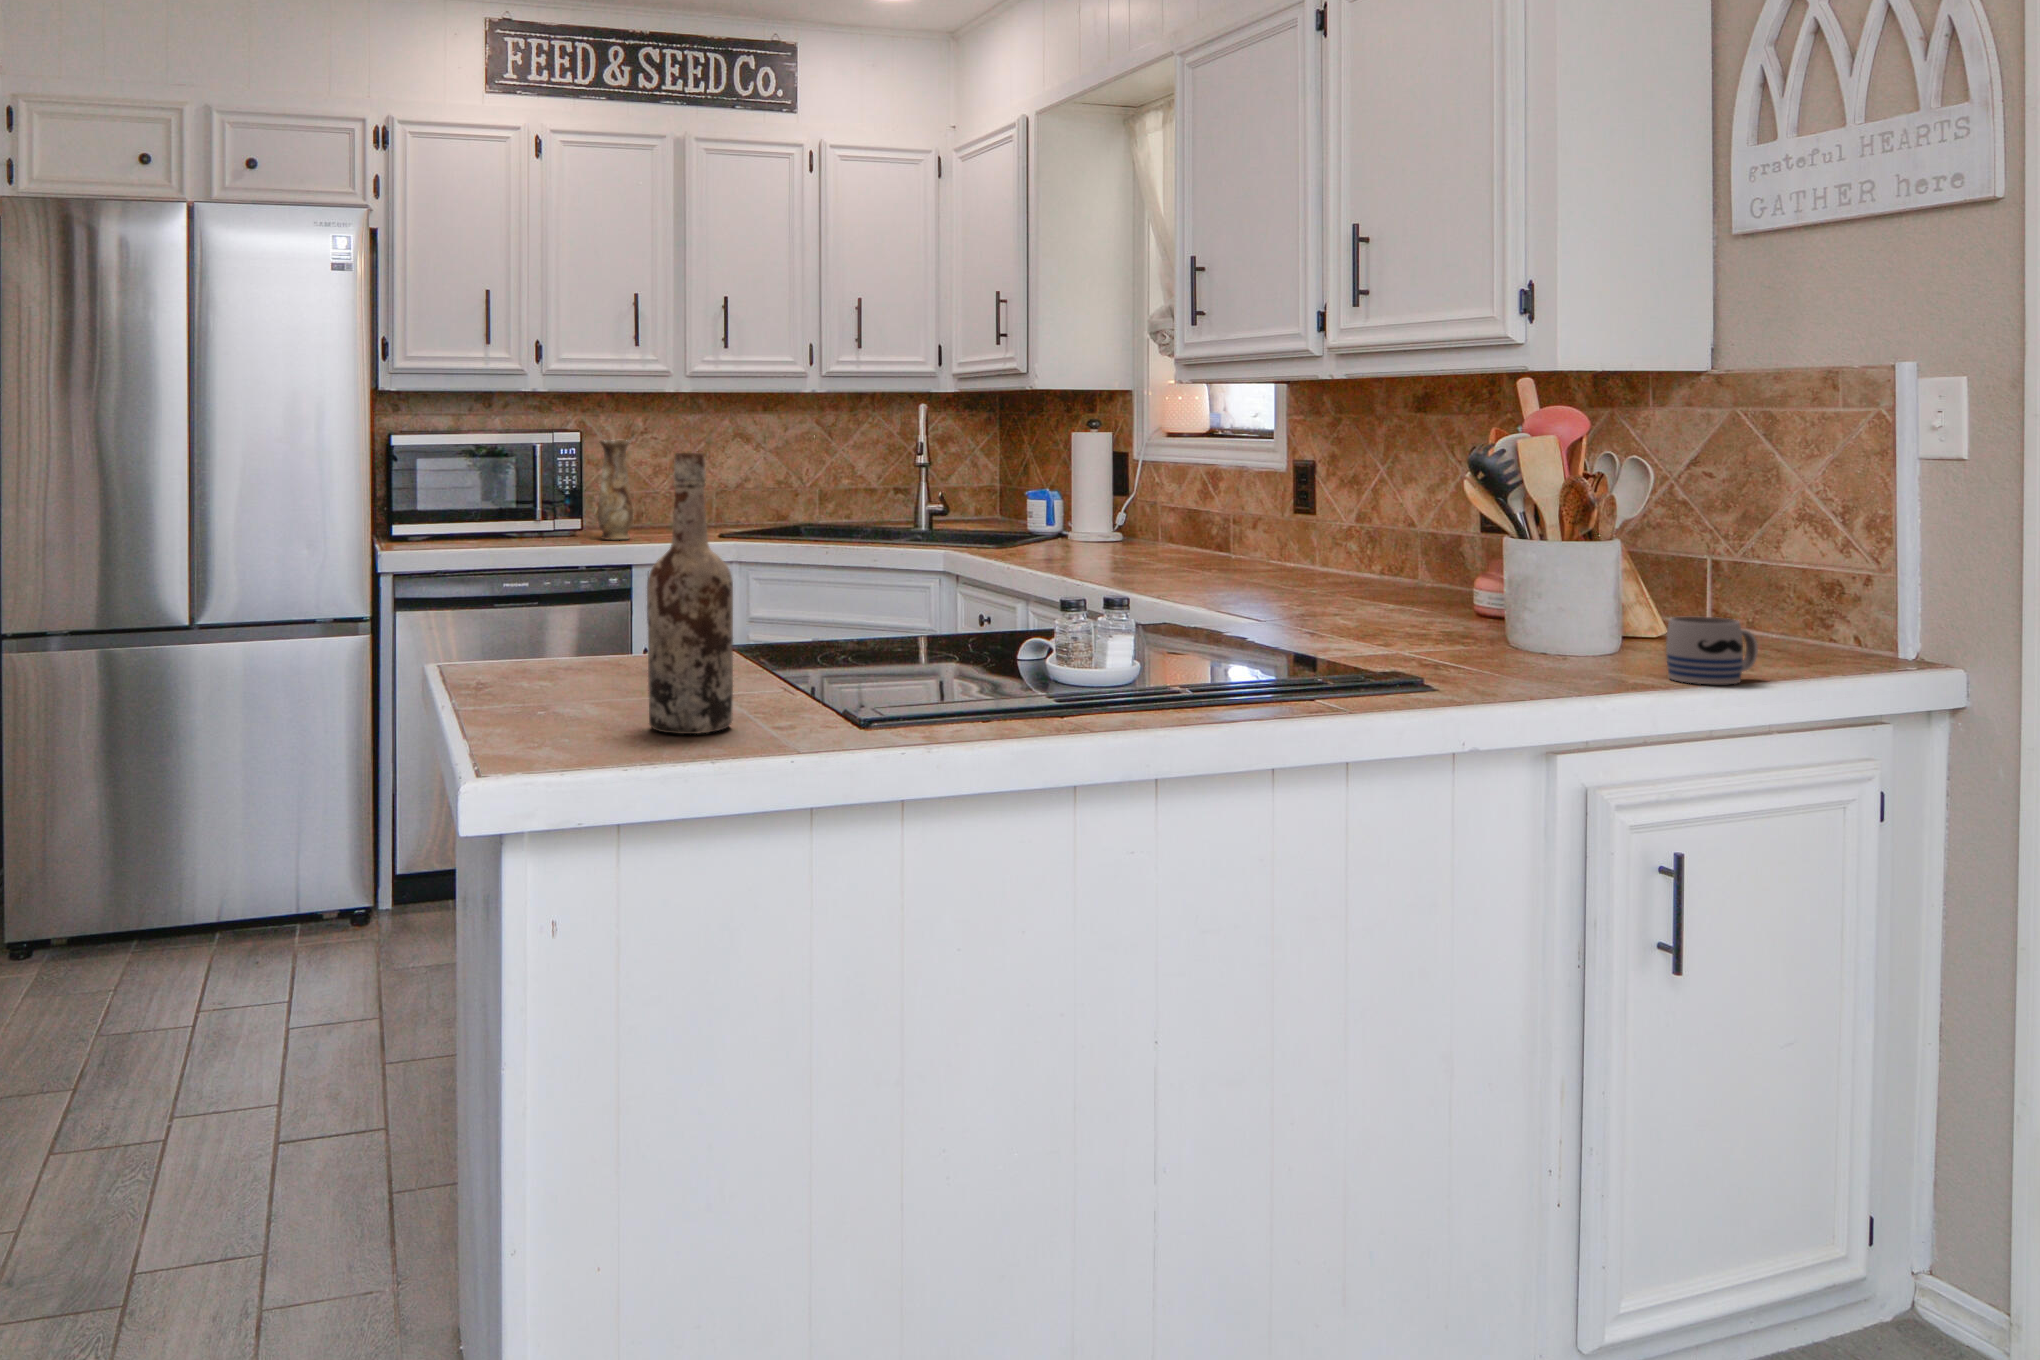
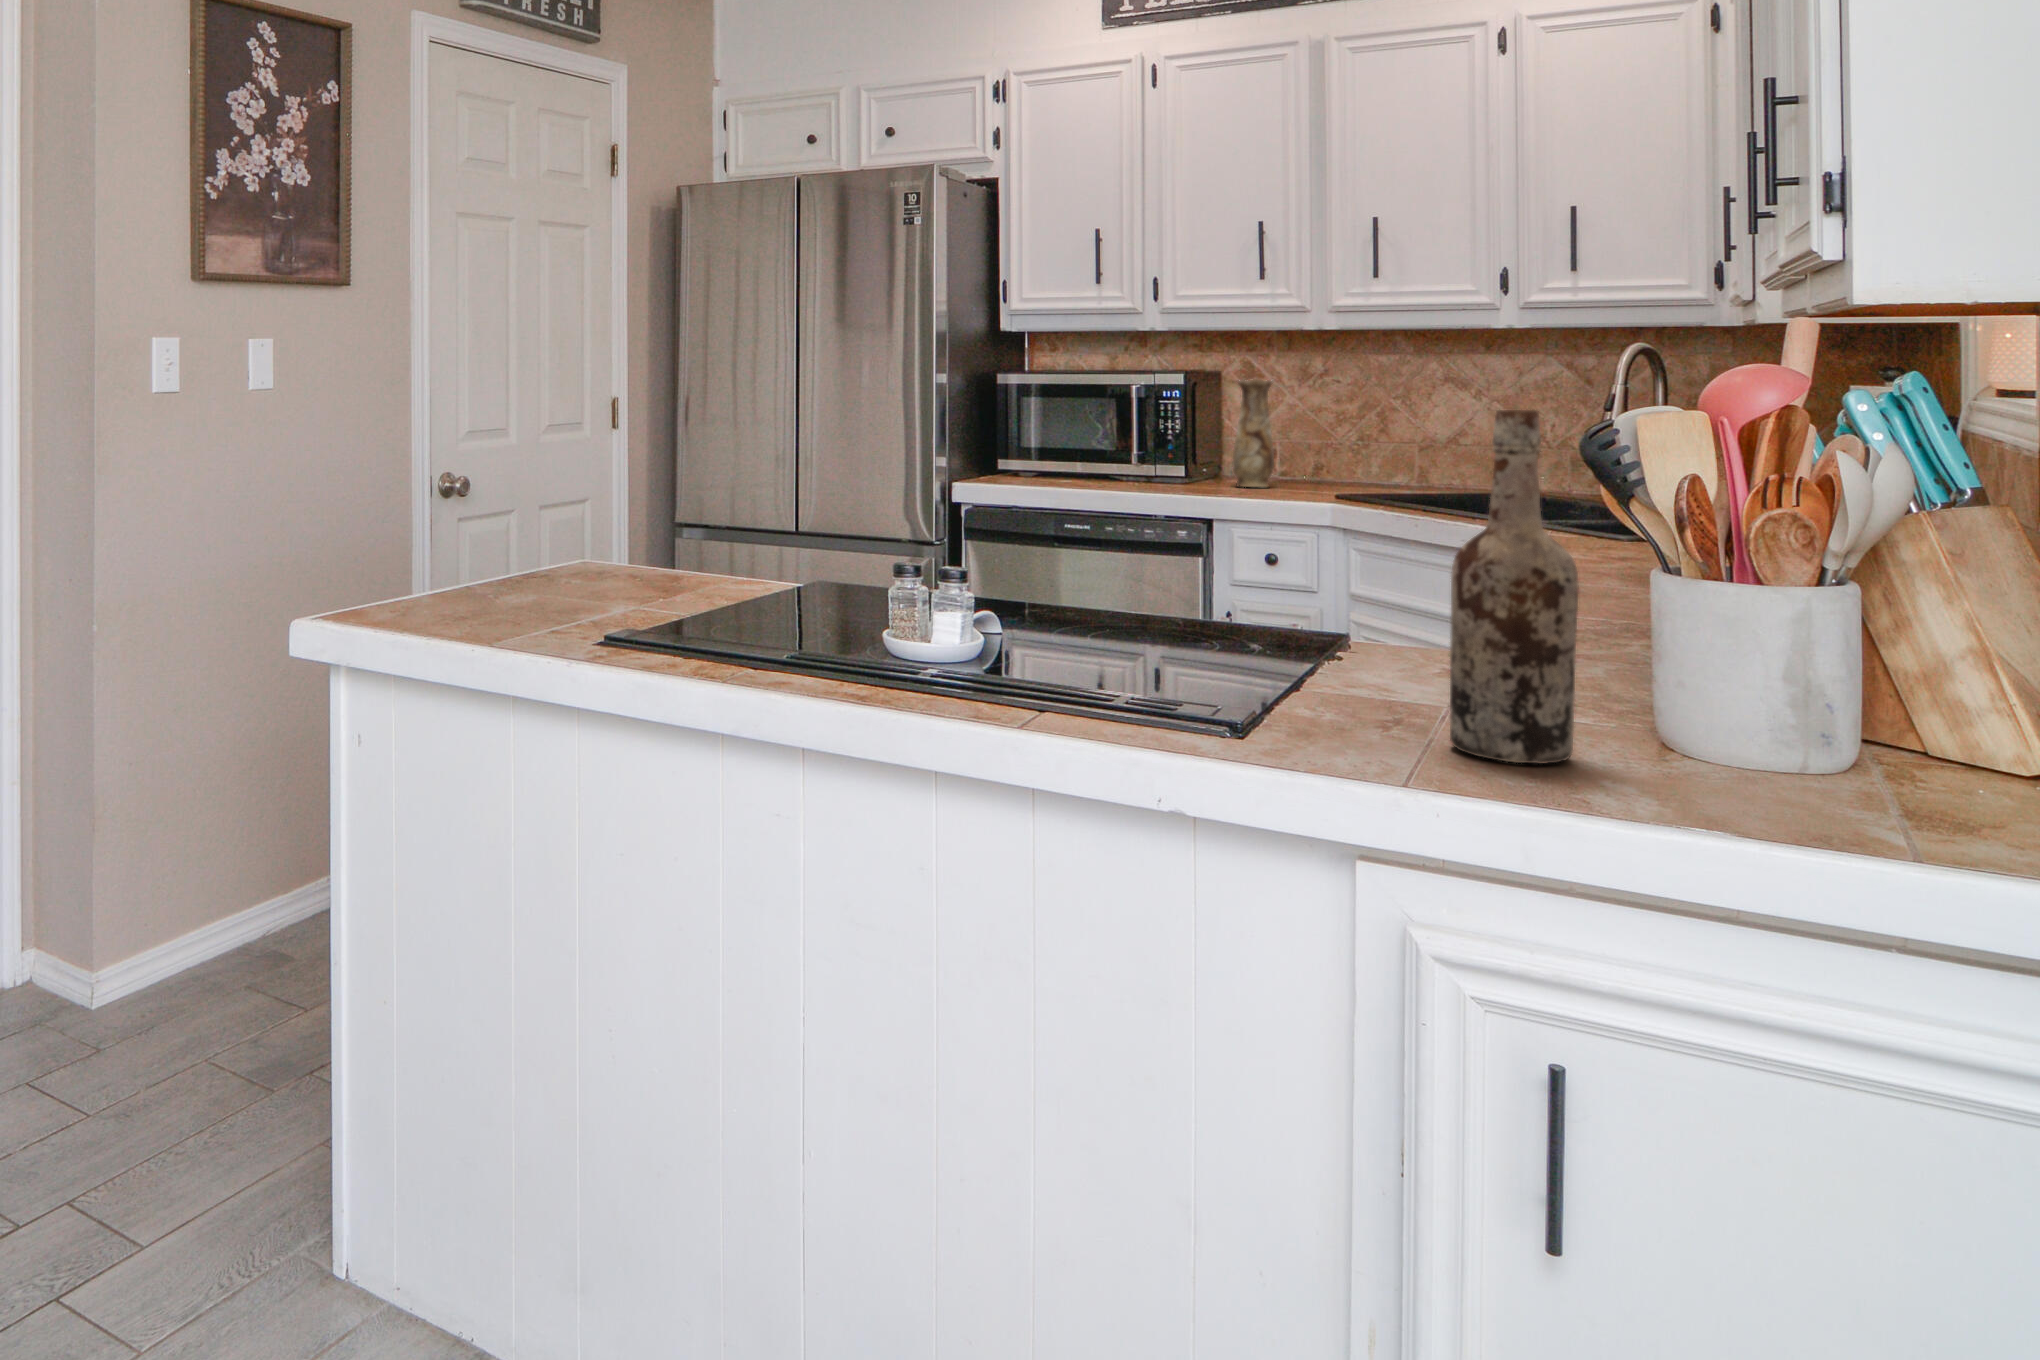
wine bottle: present [647,453,733,734] -> present [1450,410,1579,763]
mug: present [1666,616,1758,684] -> none [1707,696,1911,824]

